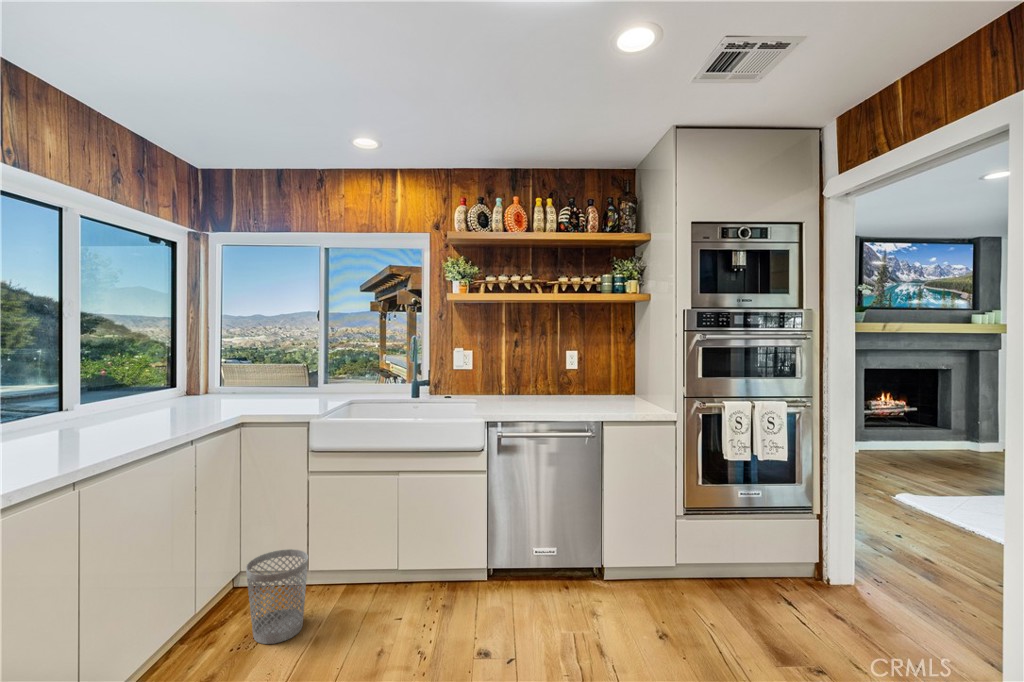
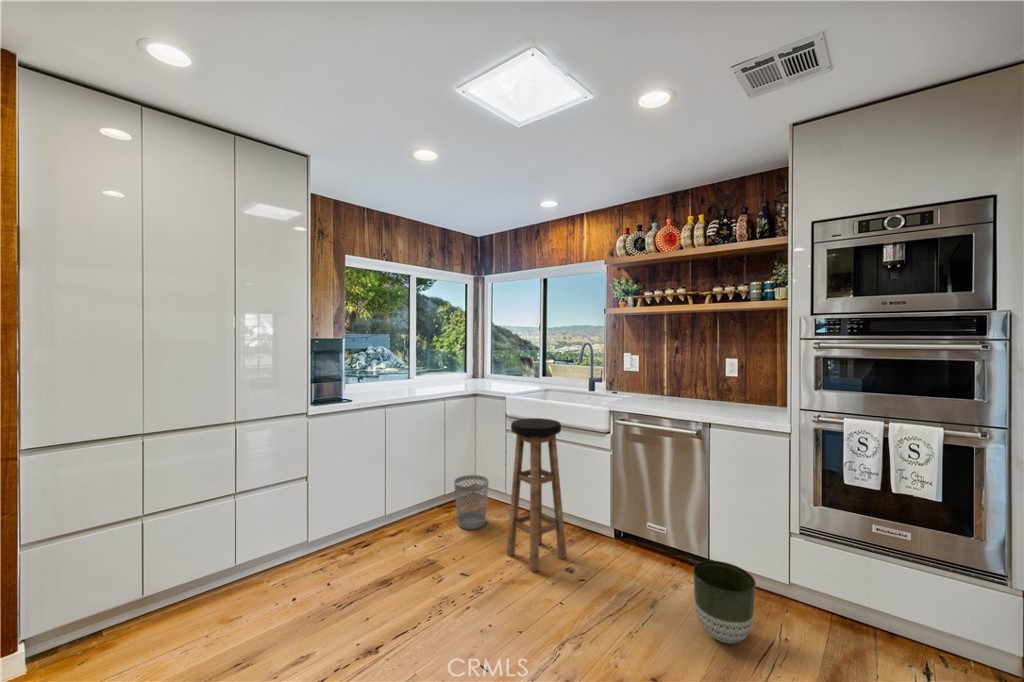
bar stool: none [378,441,458,660] -> present [507,418,566,572]
planter: none [636,560,697,642] -> present [693,561,756,643]

